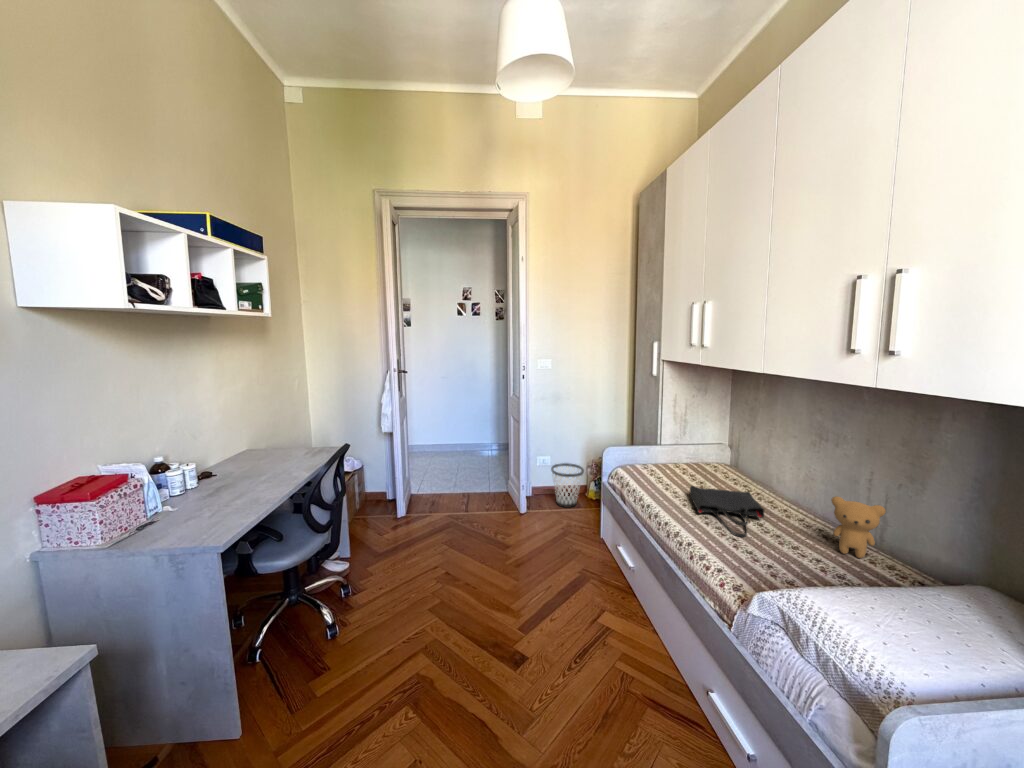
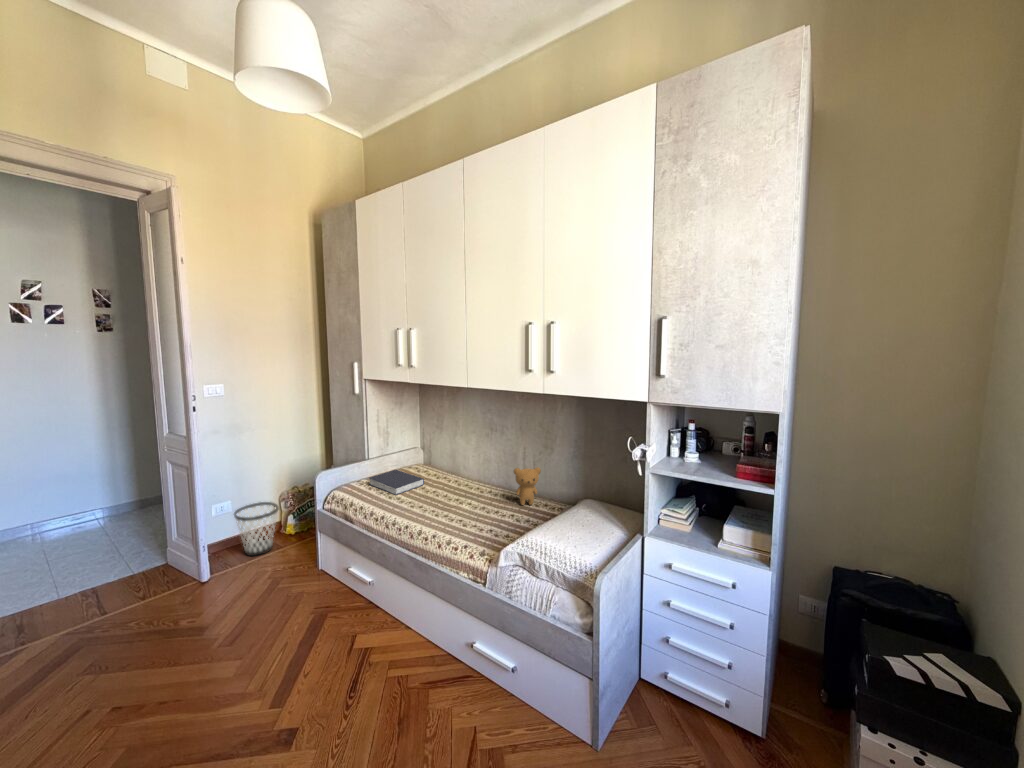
book: none [652,462,712,488] -> present [369,470,424,495]
tote bag: present [689,486,764,537] -> none [413,481,472,518]

